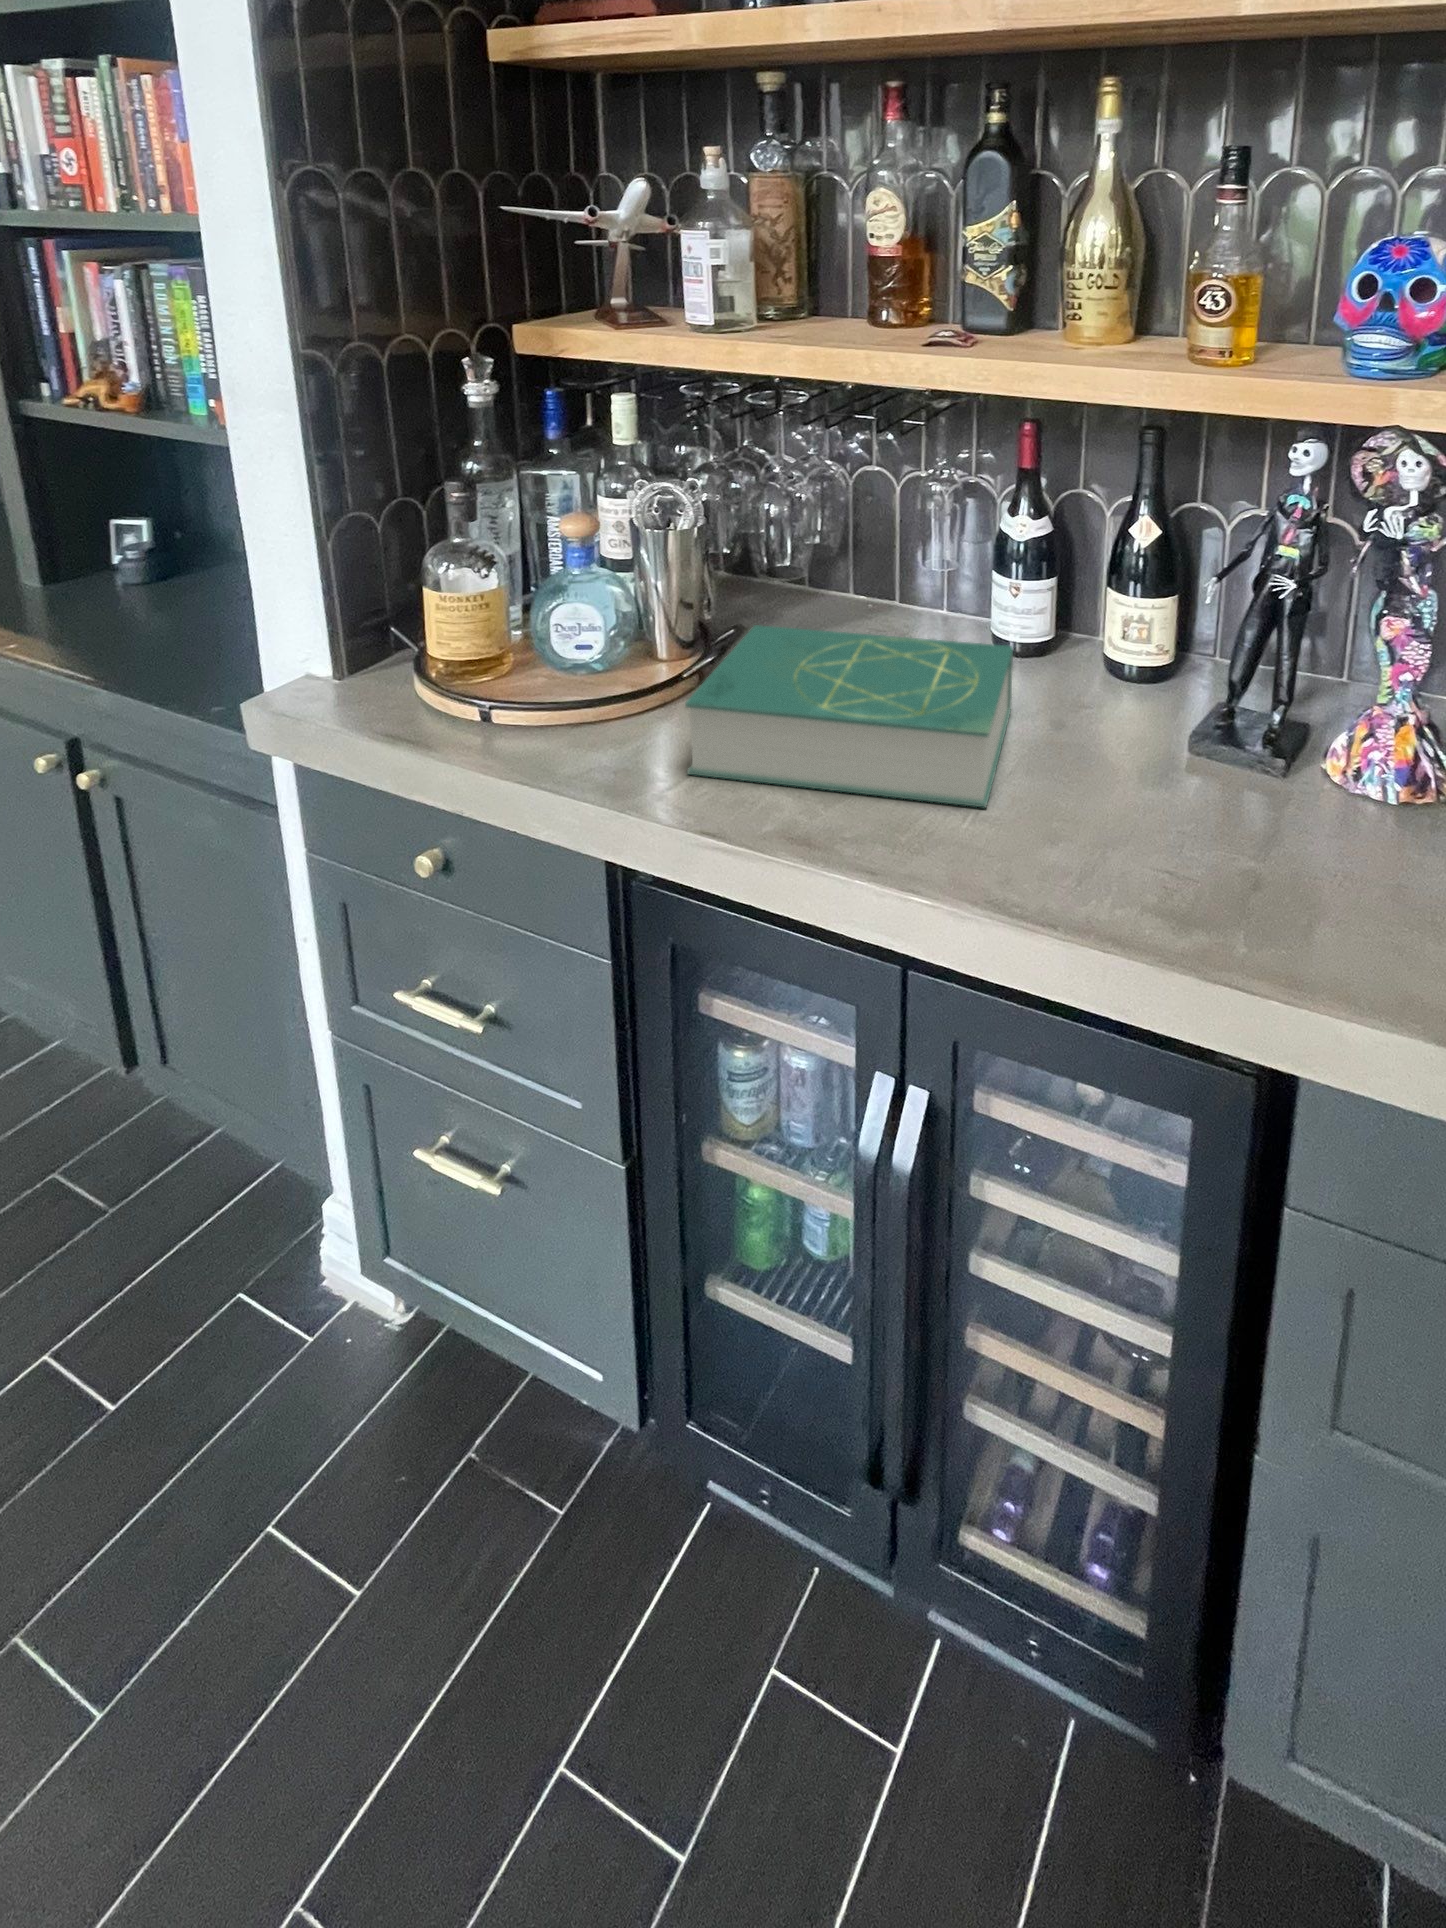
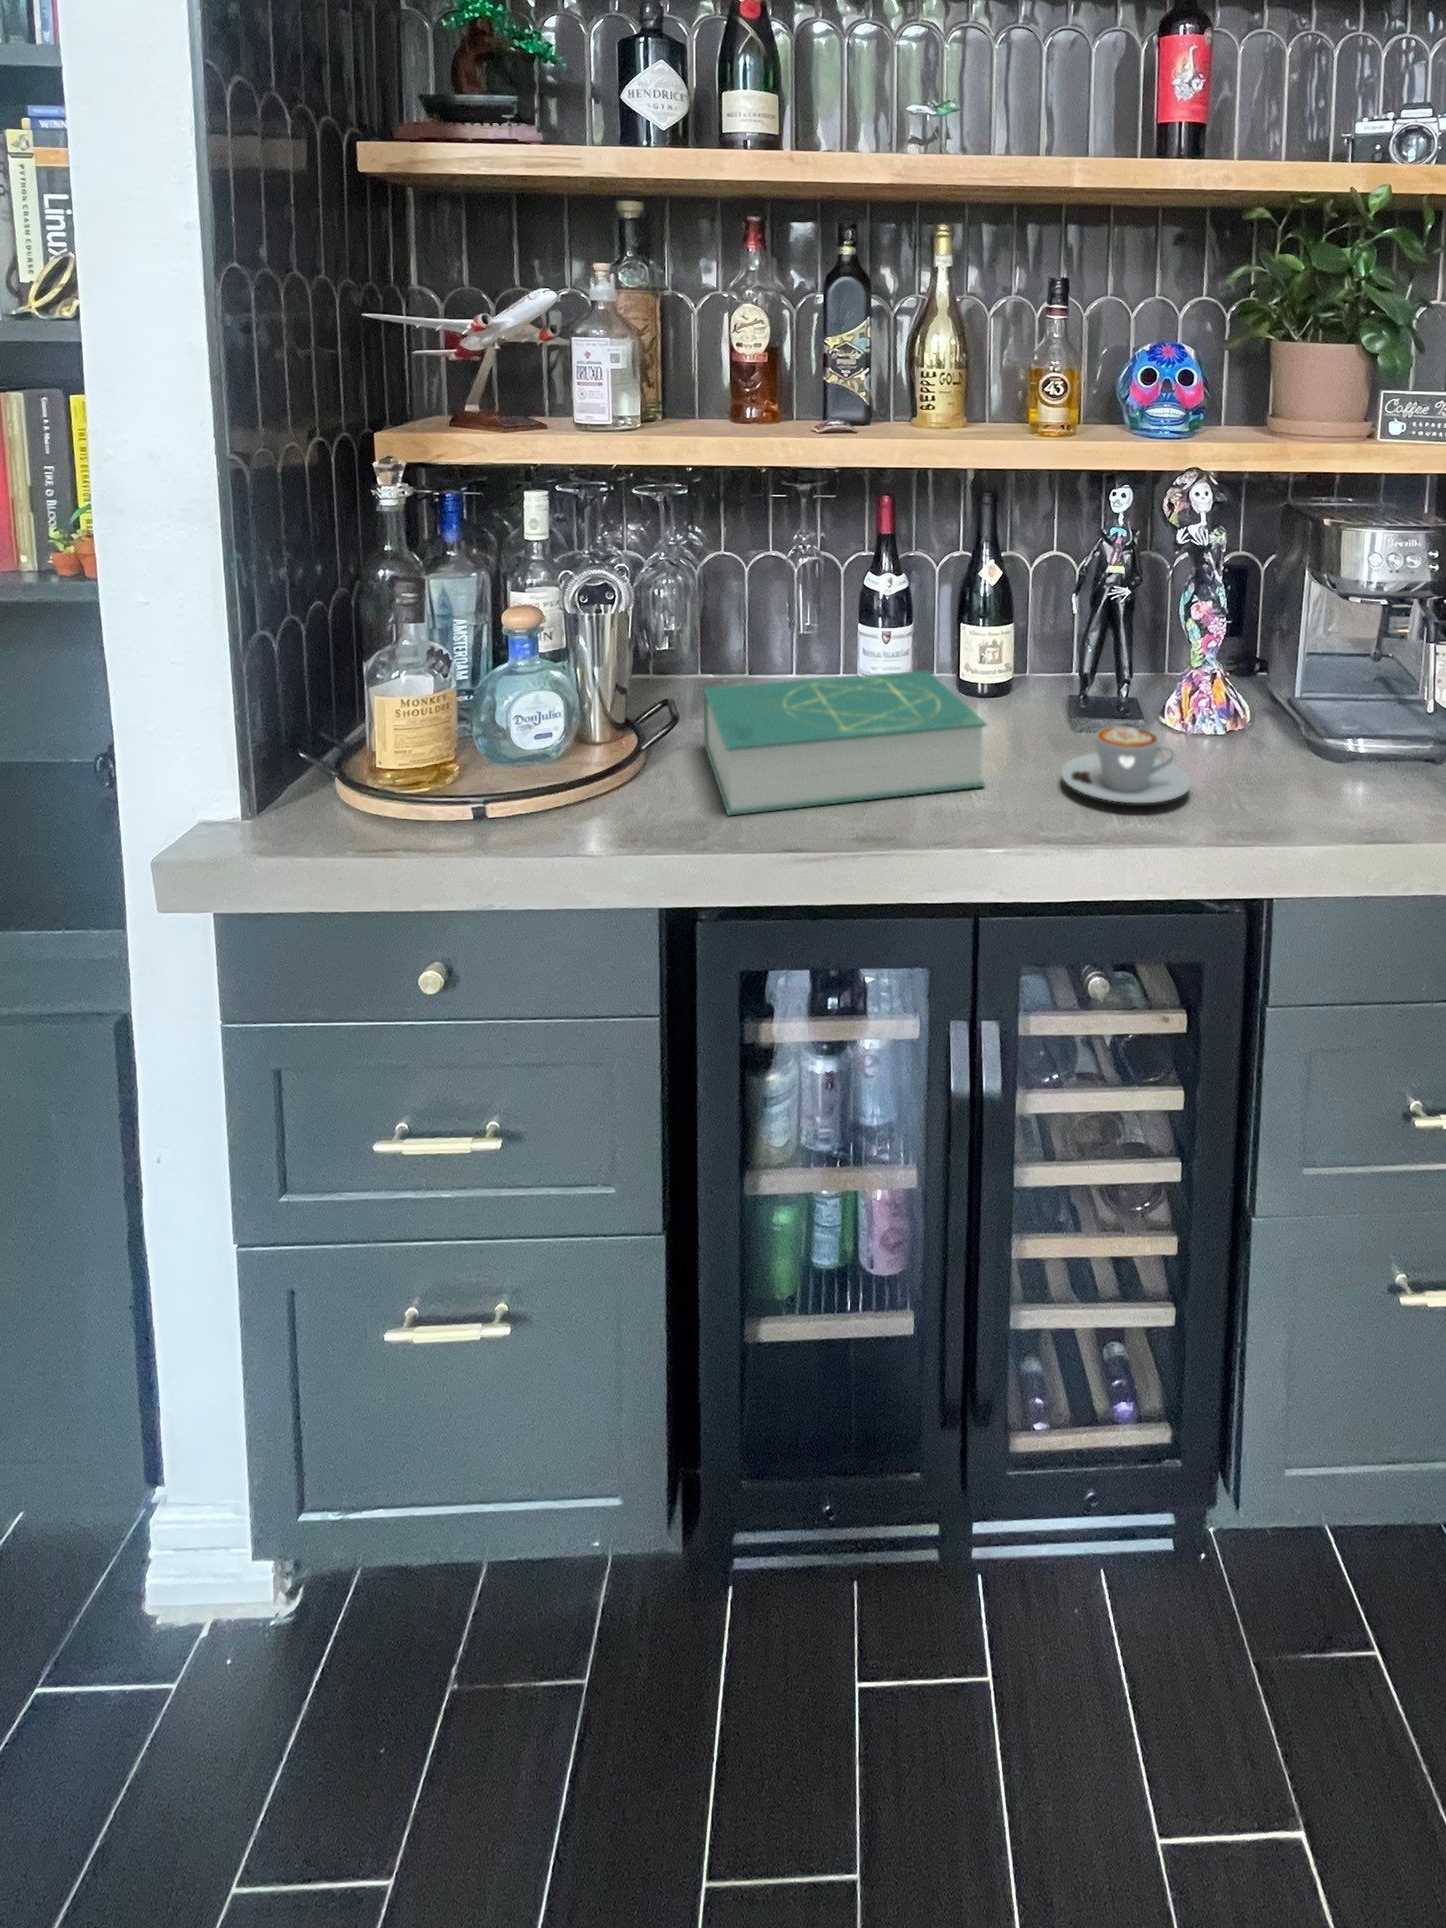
coffee cup: none [1074,771,1250,890] -> present [1061,727,1191,803]

